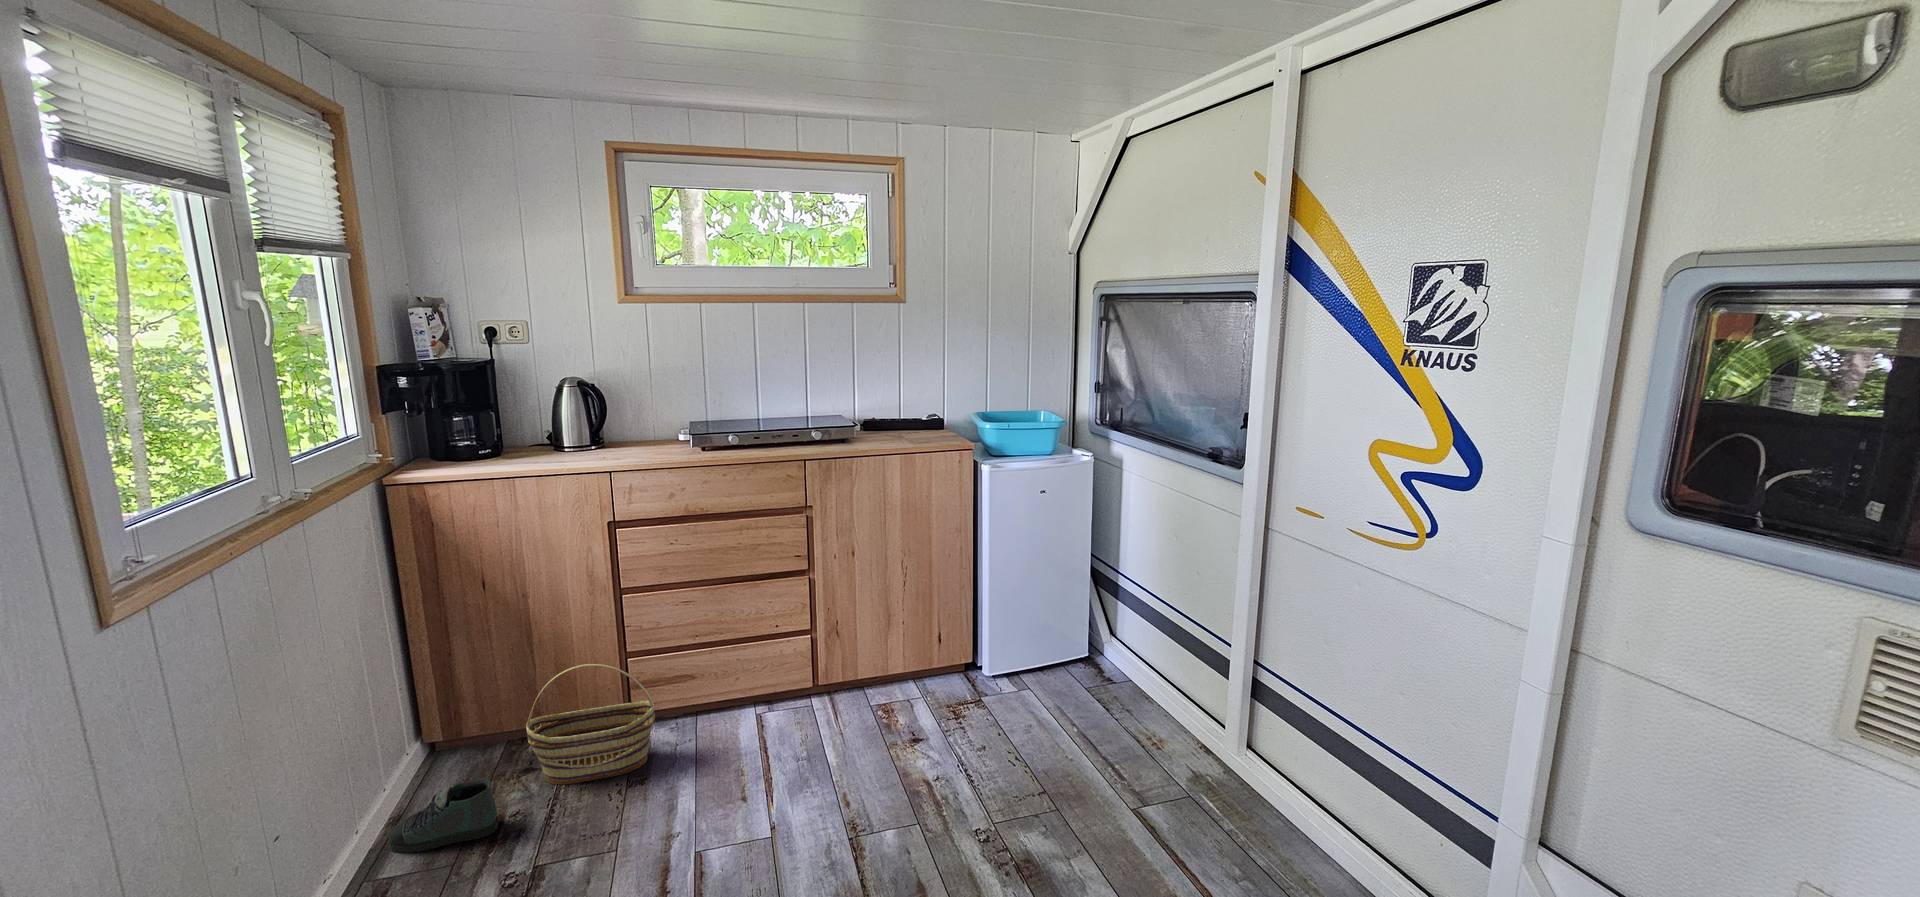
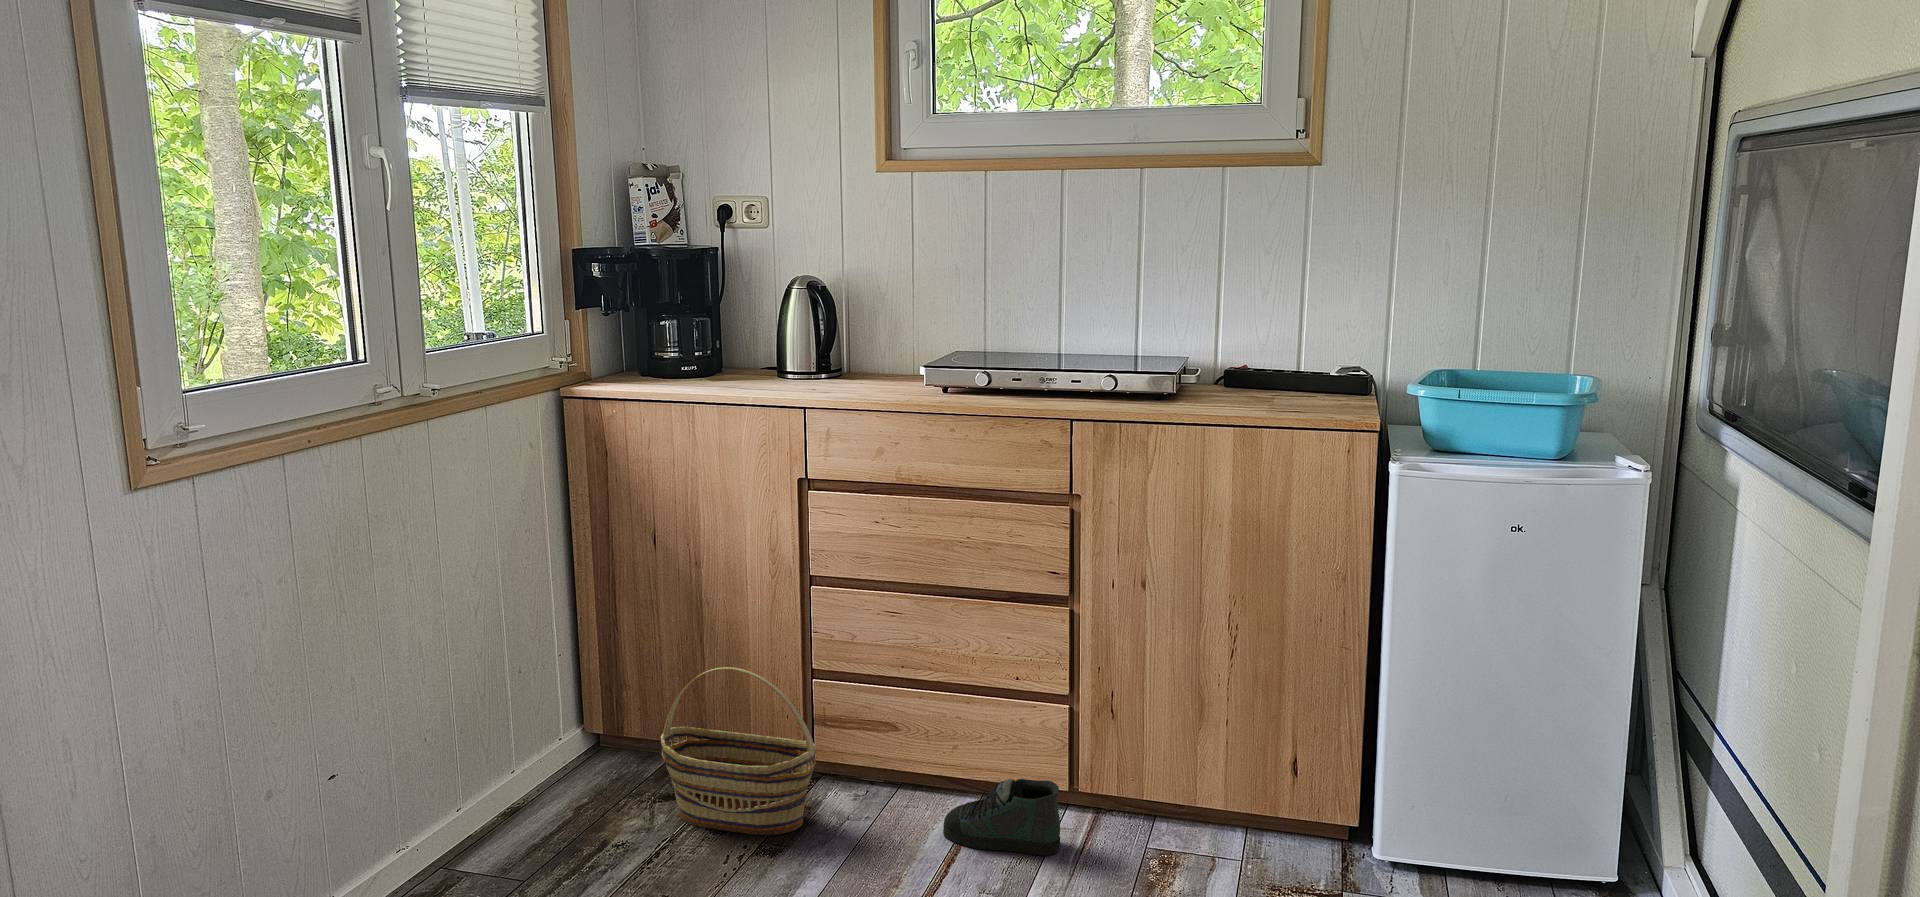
shoe: present [389,778,498,853] -> present [943,779,1060,855]

